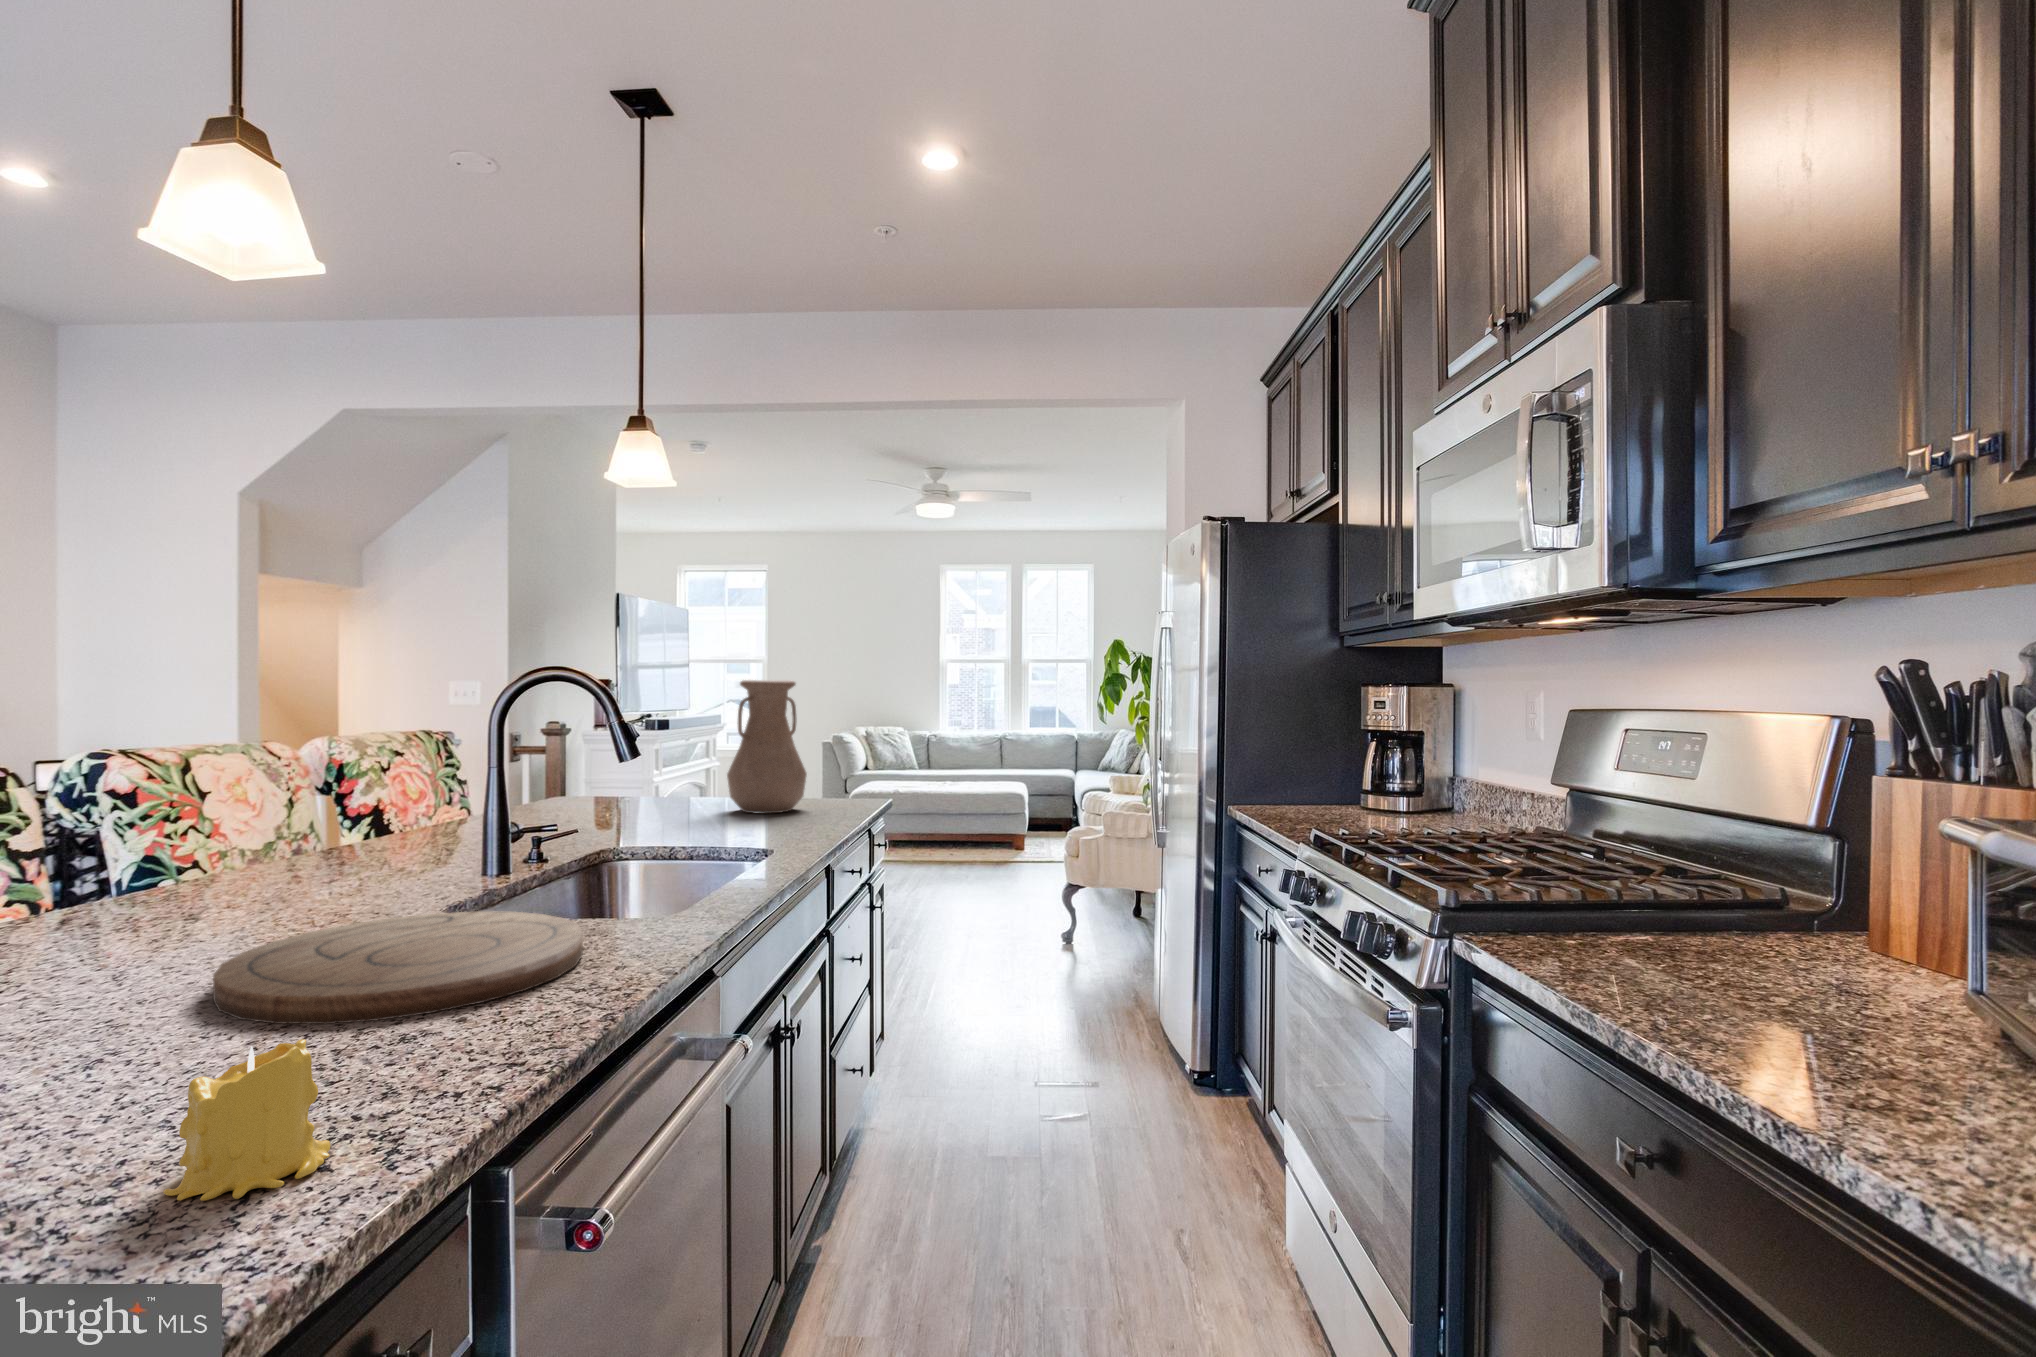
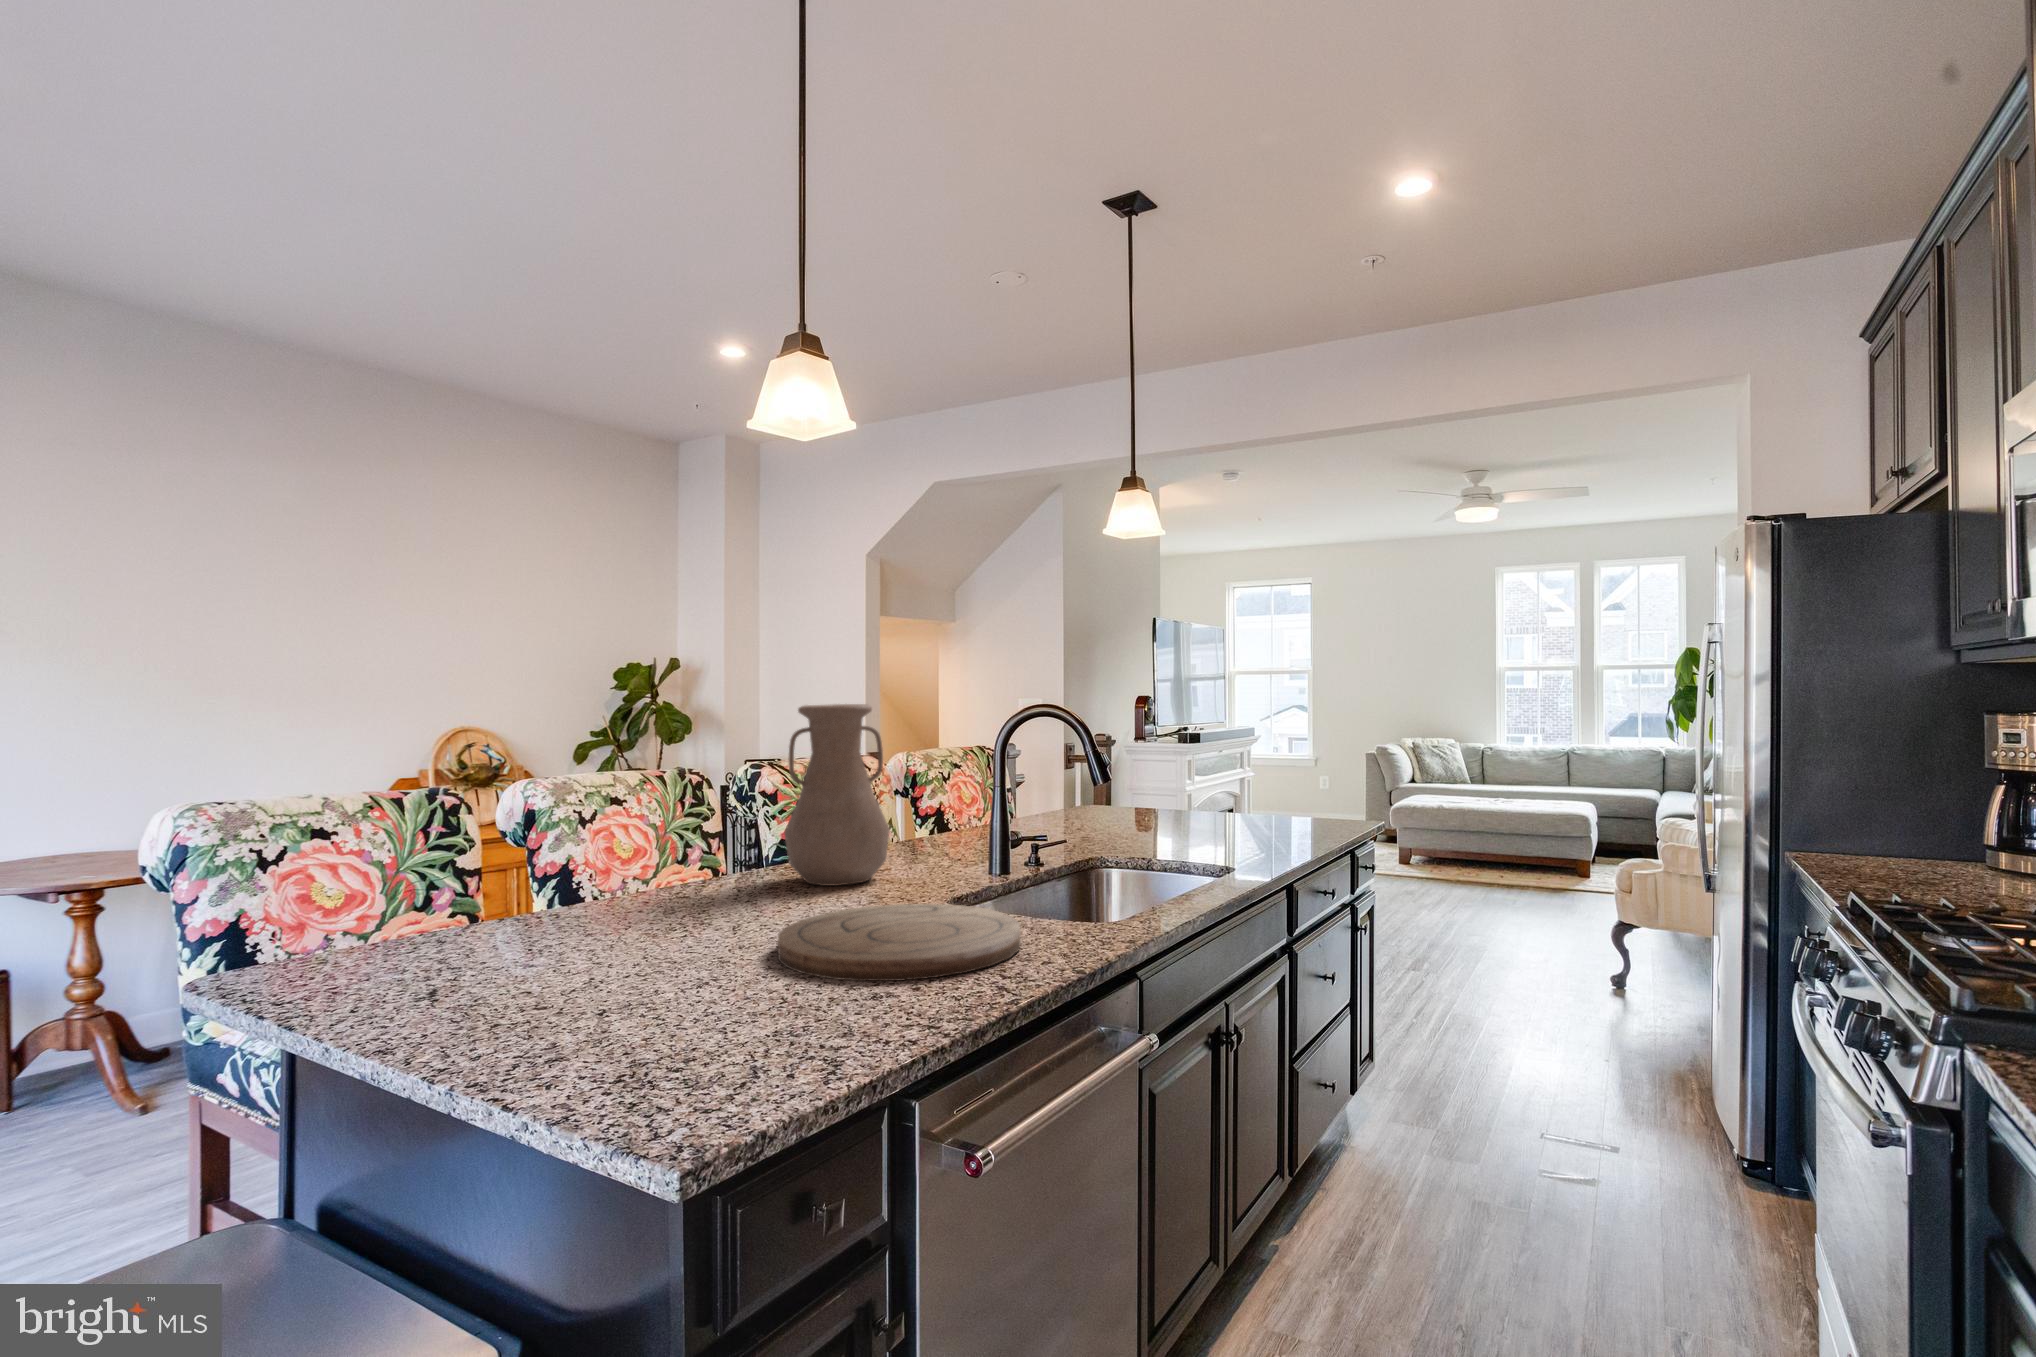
vase: present [727,680,807,814] -> present [784,704,890,886]
candle: present [163,1039,331,1201] -> none [706,982,798,1083]

